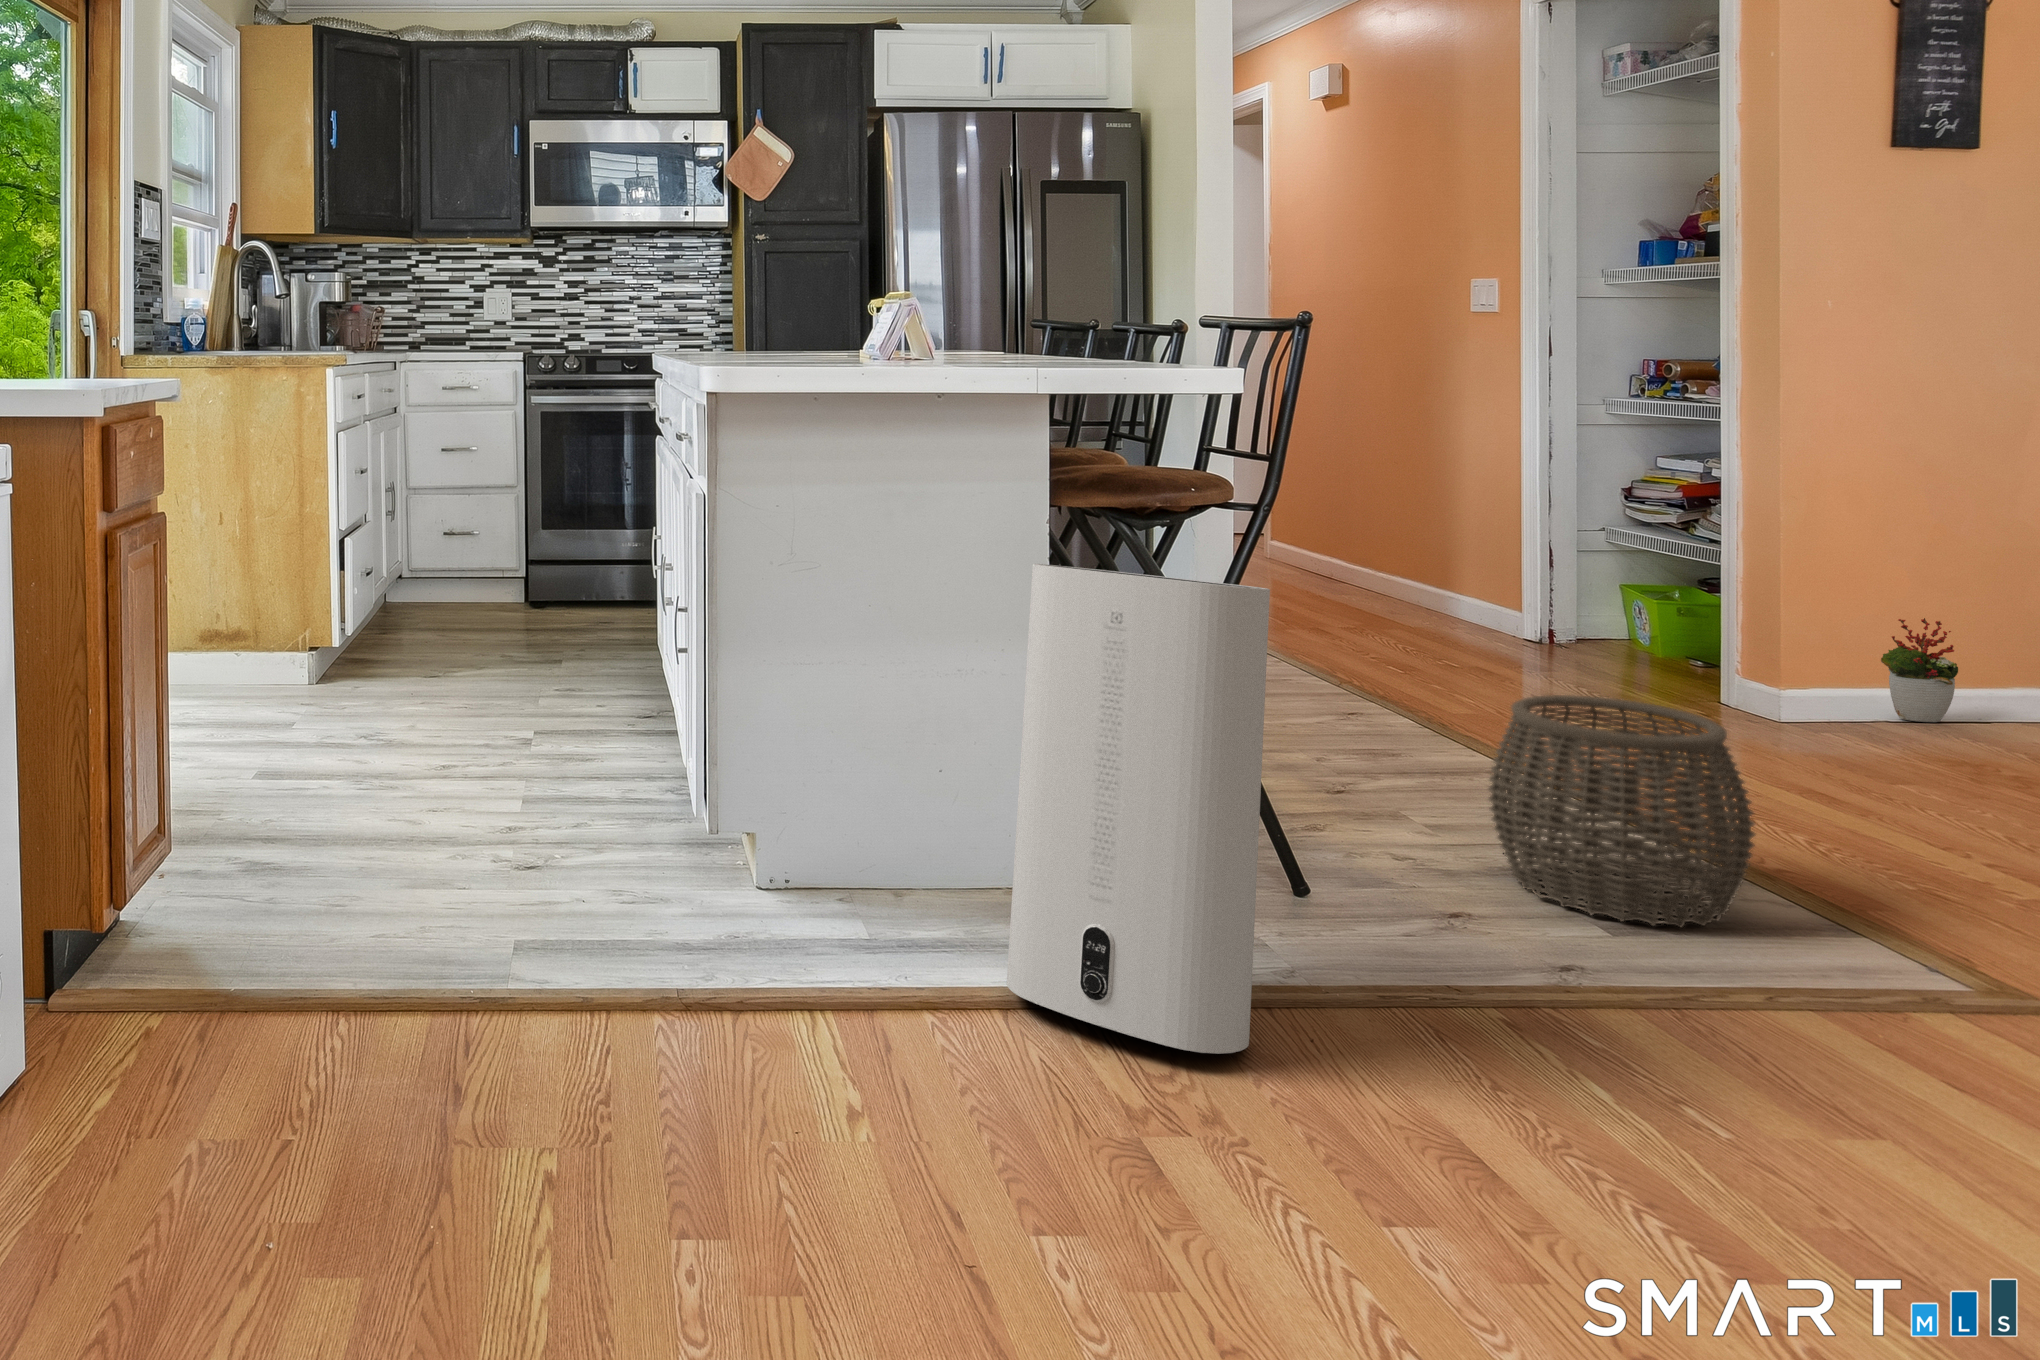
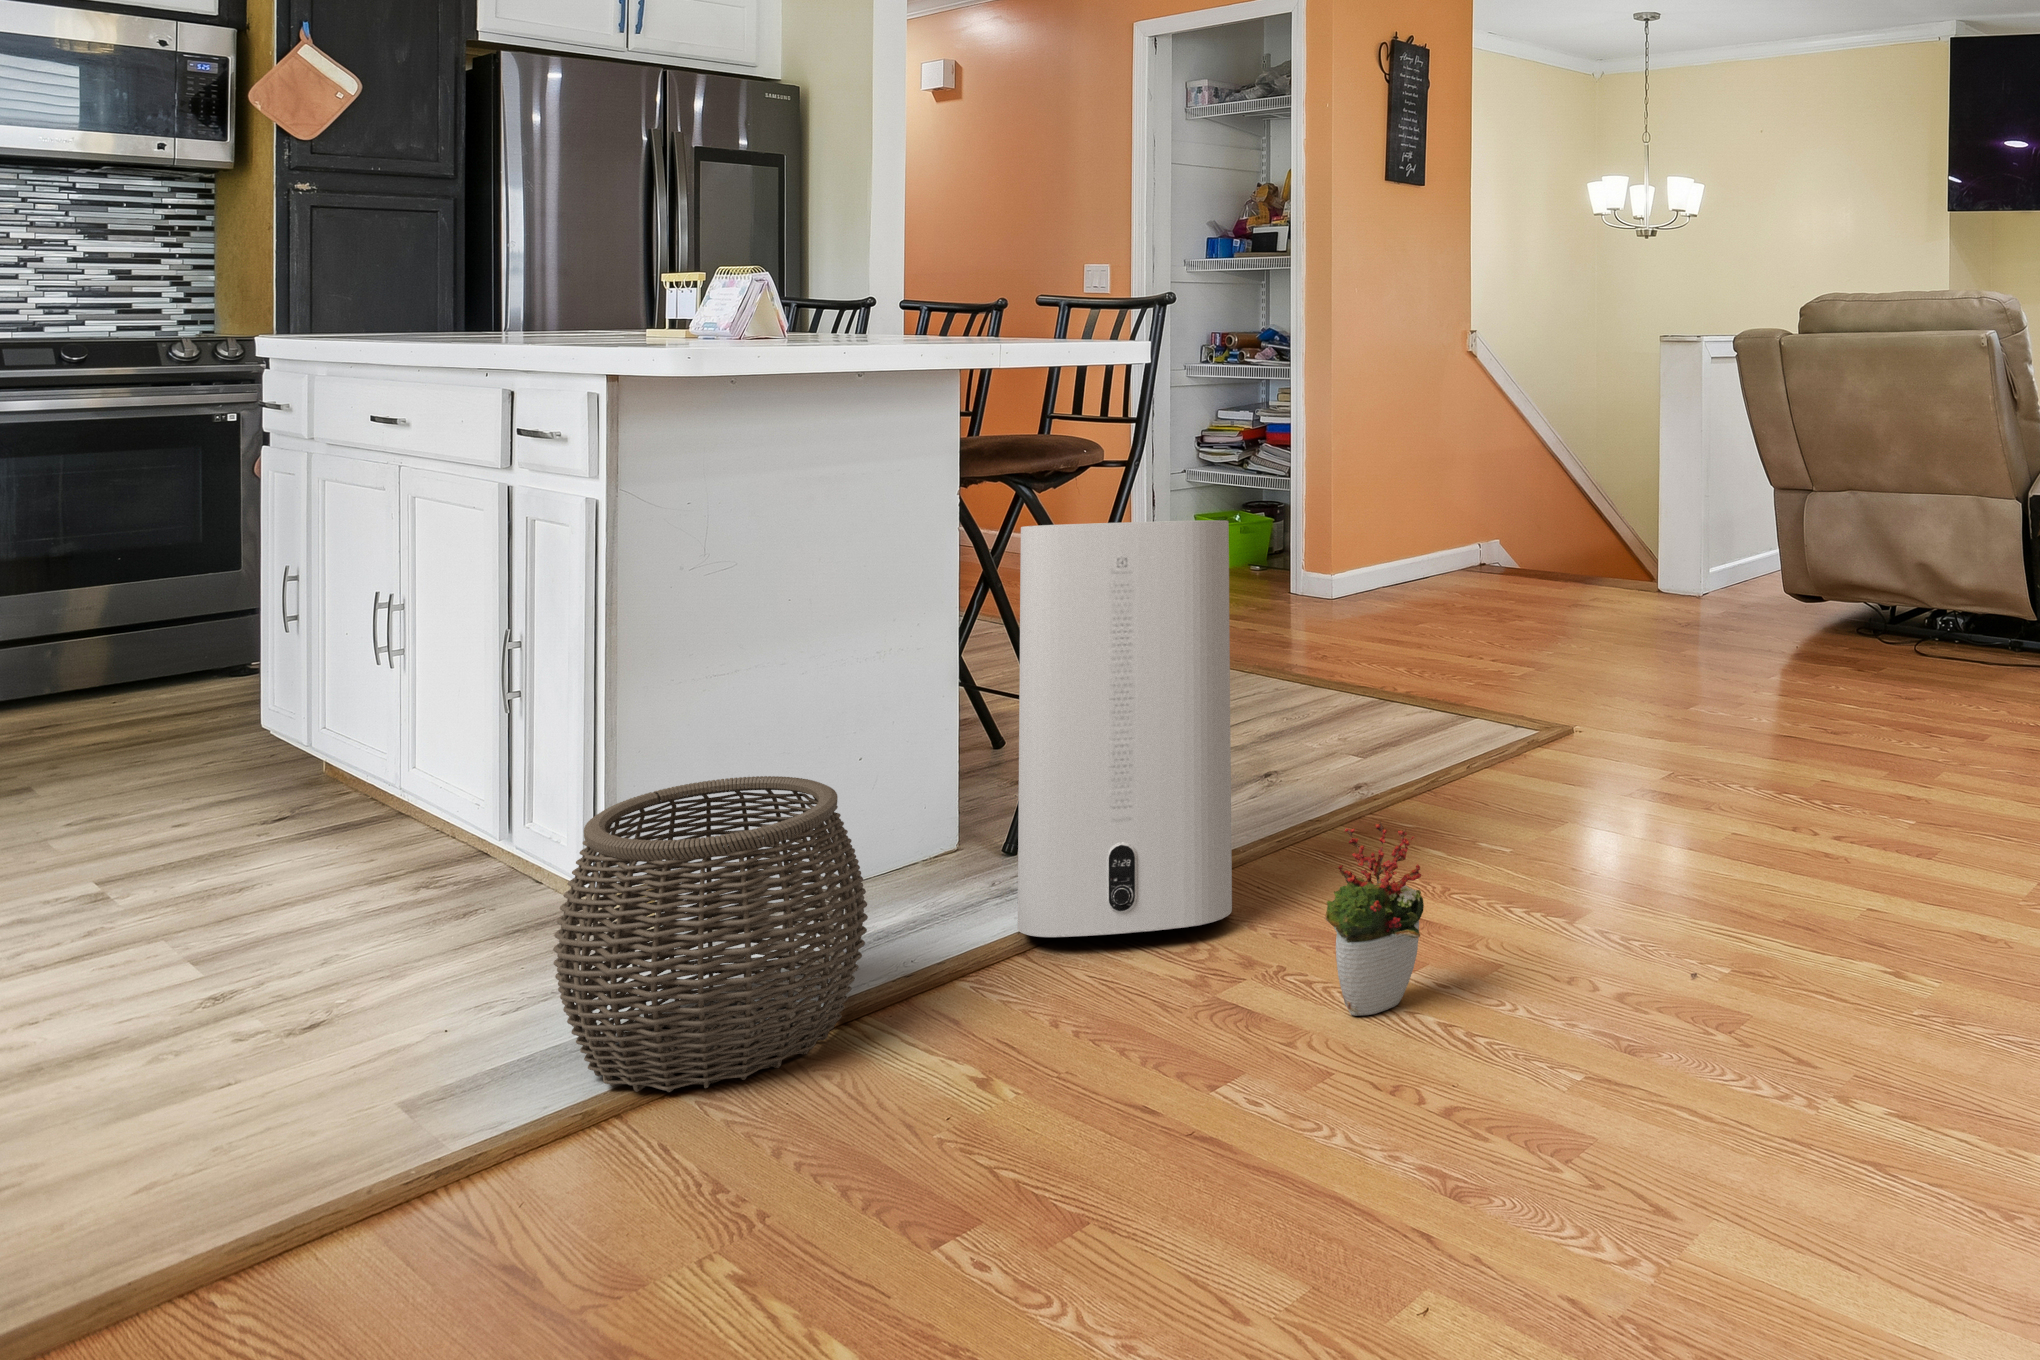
decorative plant: present [1881,618,1958,722] -> present [1325,822,1424,1016]
woven basket: present [1489,695,1755,927] -> present [553,776,868,1092]

